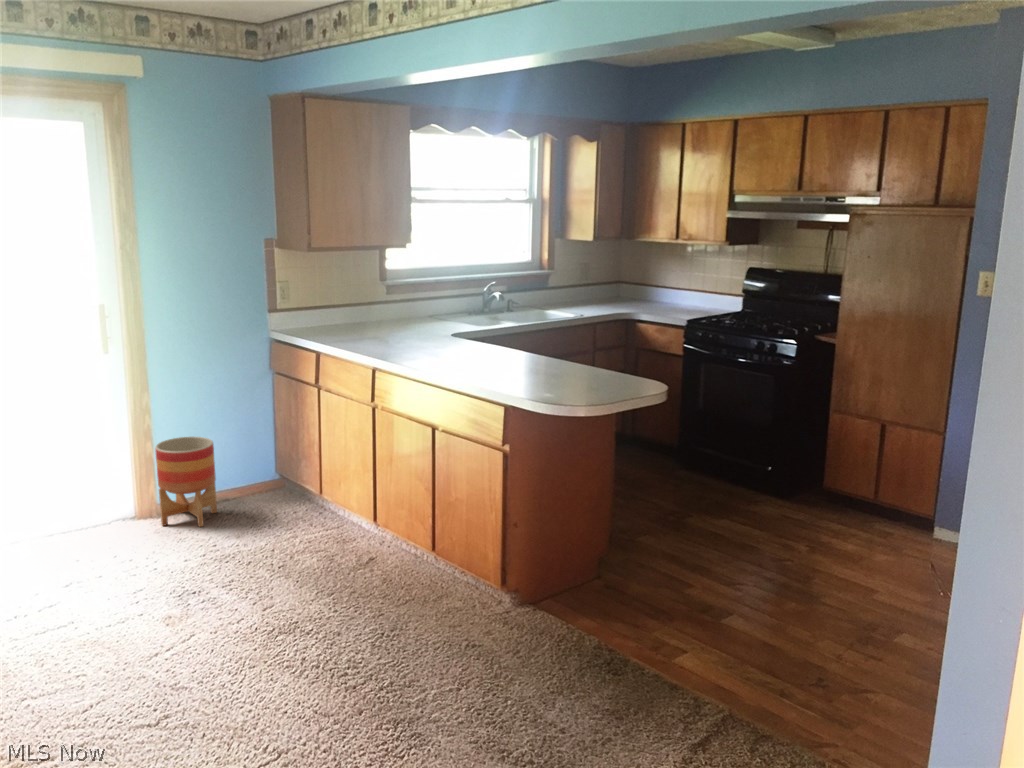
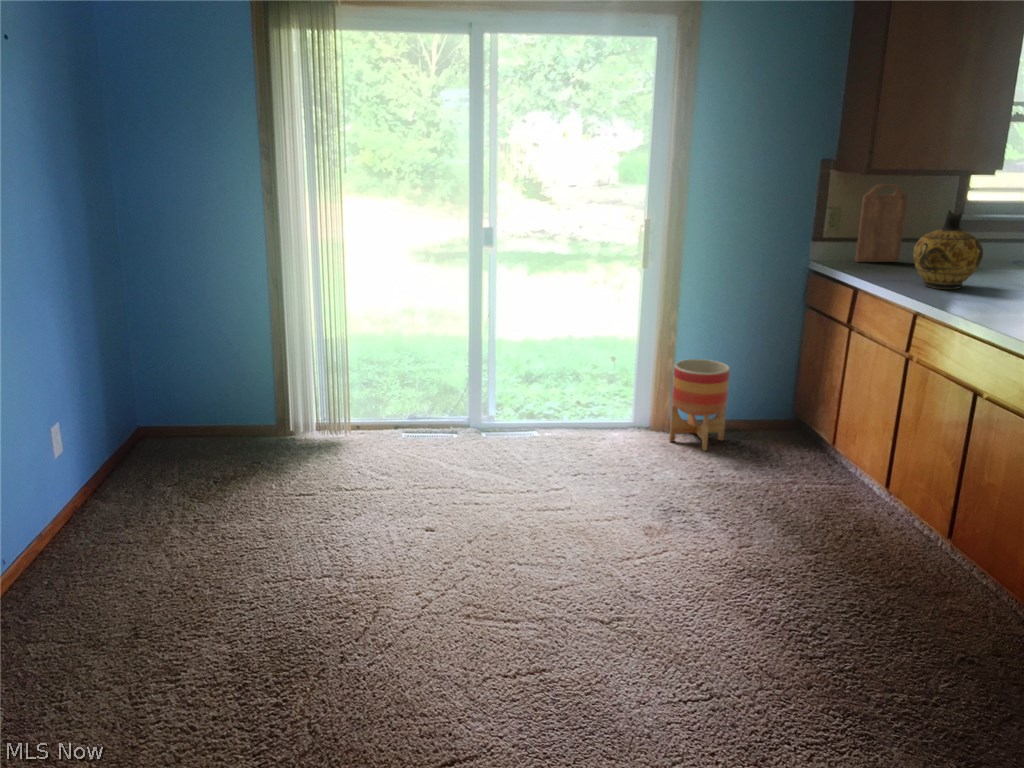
cutting board: none [308,259,346,328] -> present [855,184,907,262]
ceramic jug: none [362,281,414,346] -> present [913,210,983,289]

